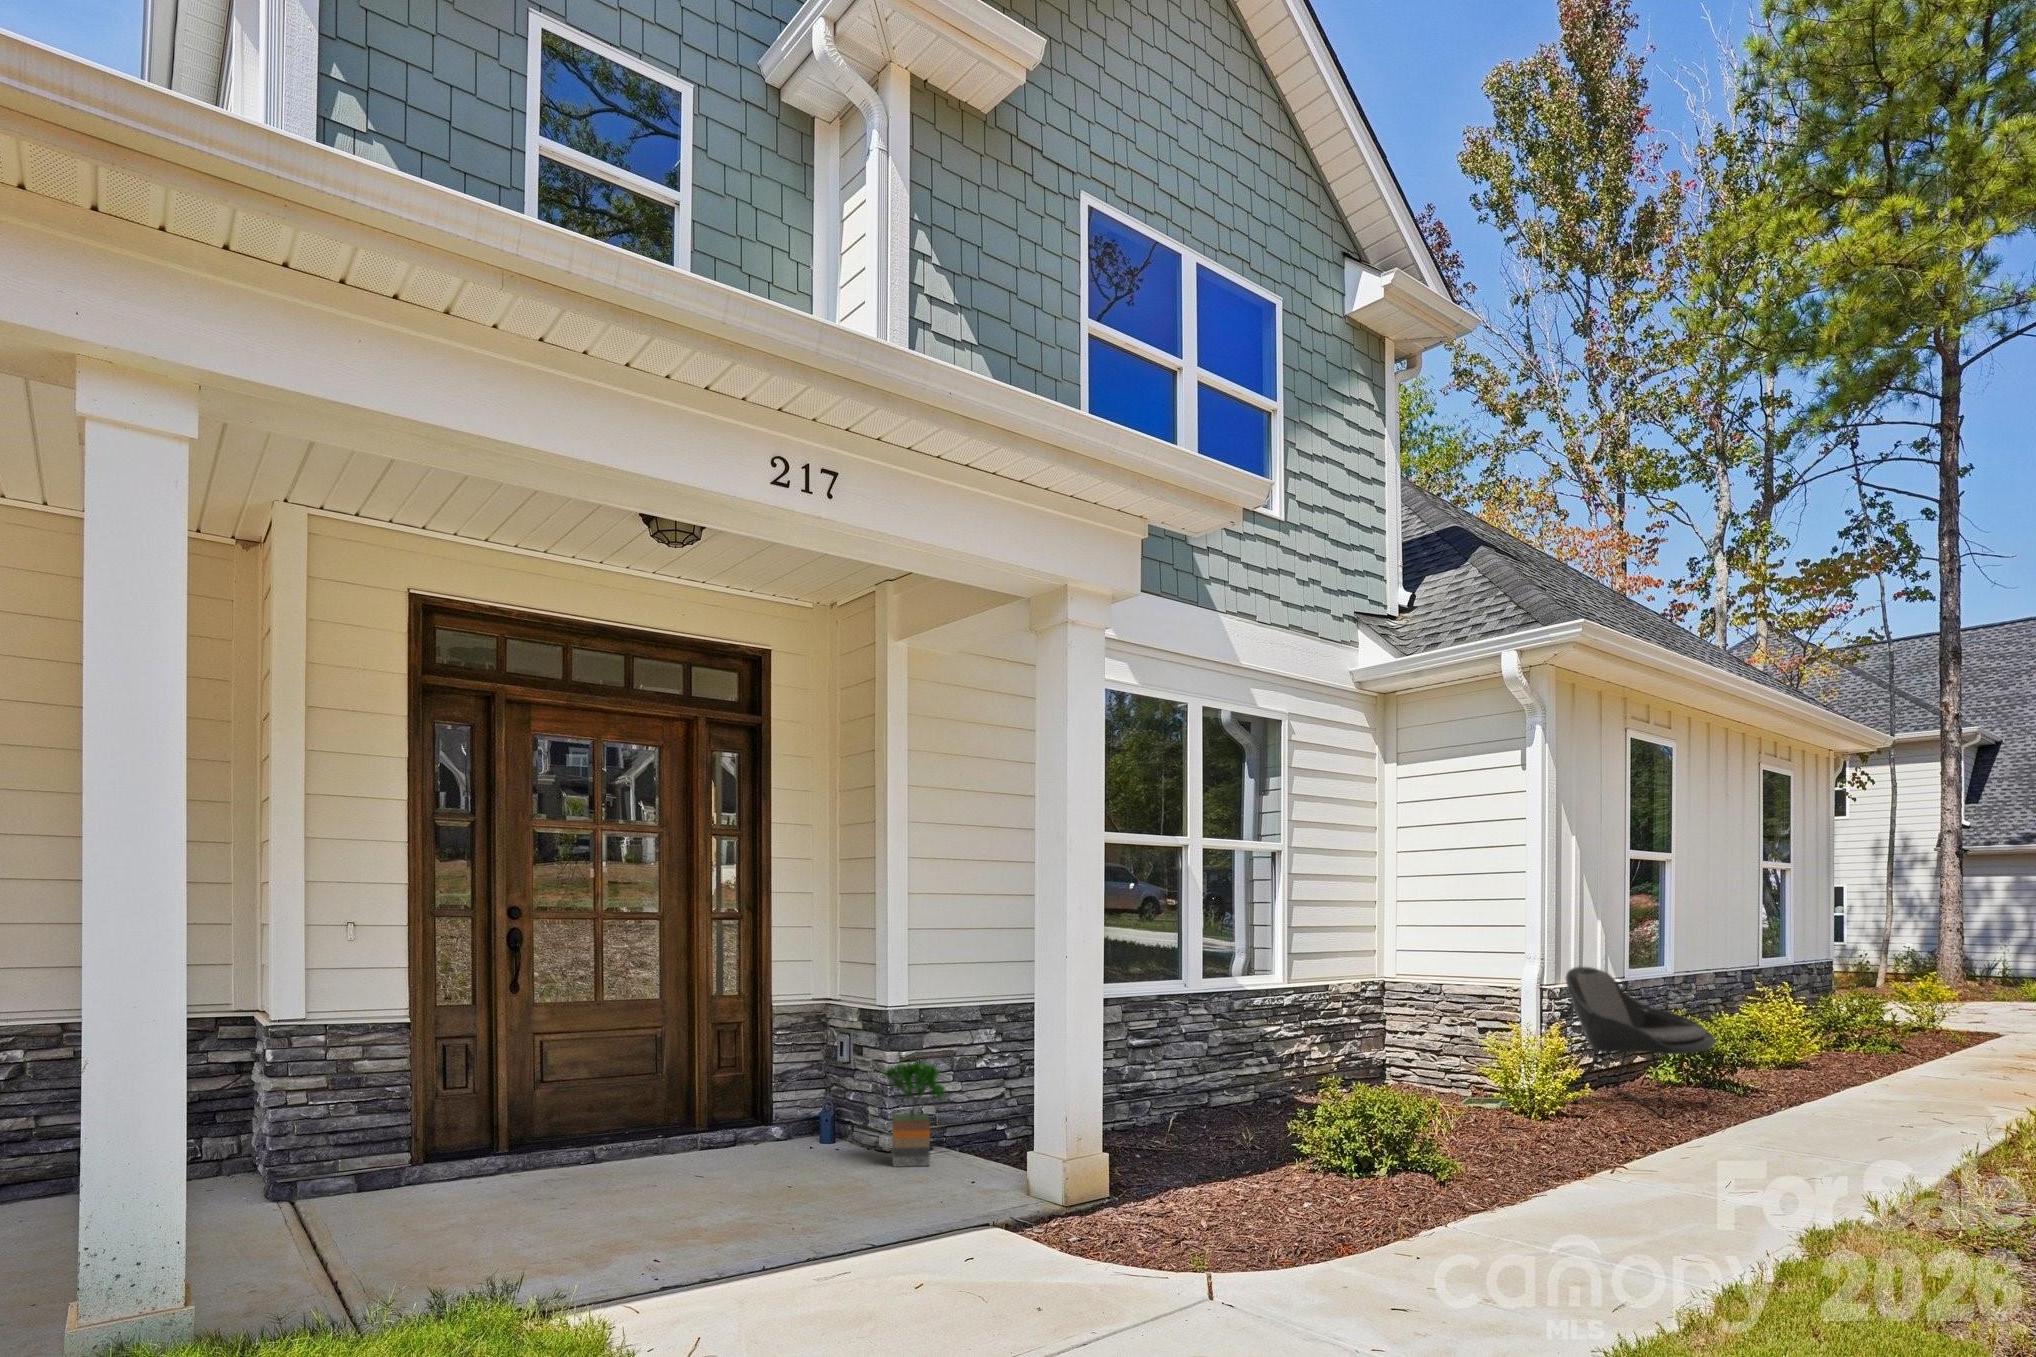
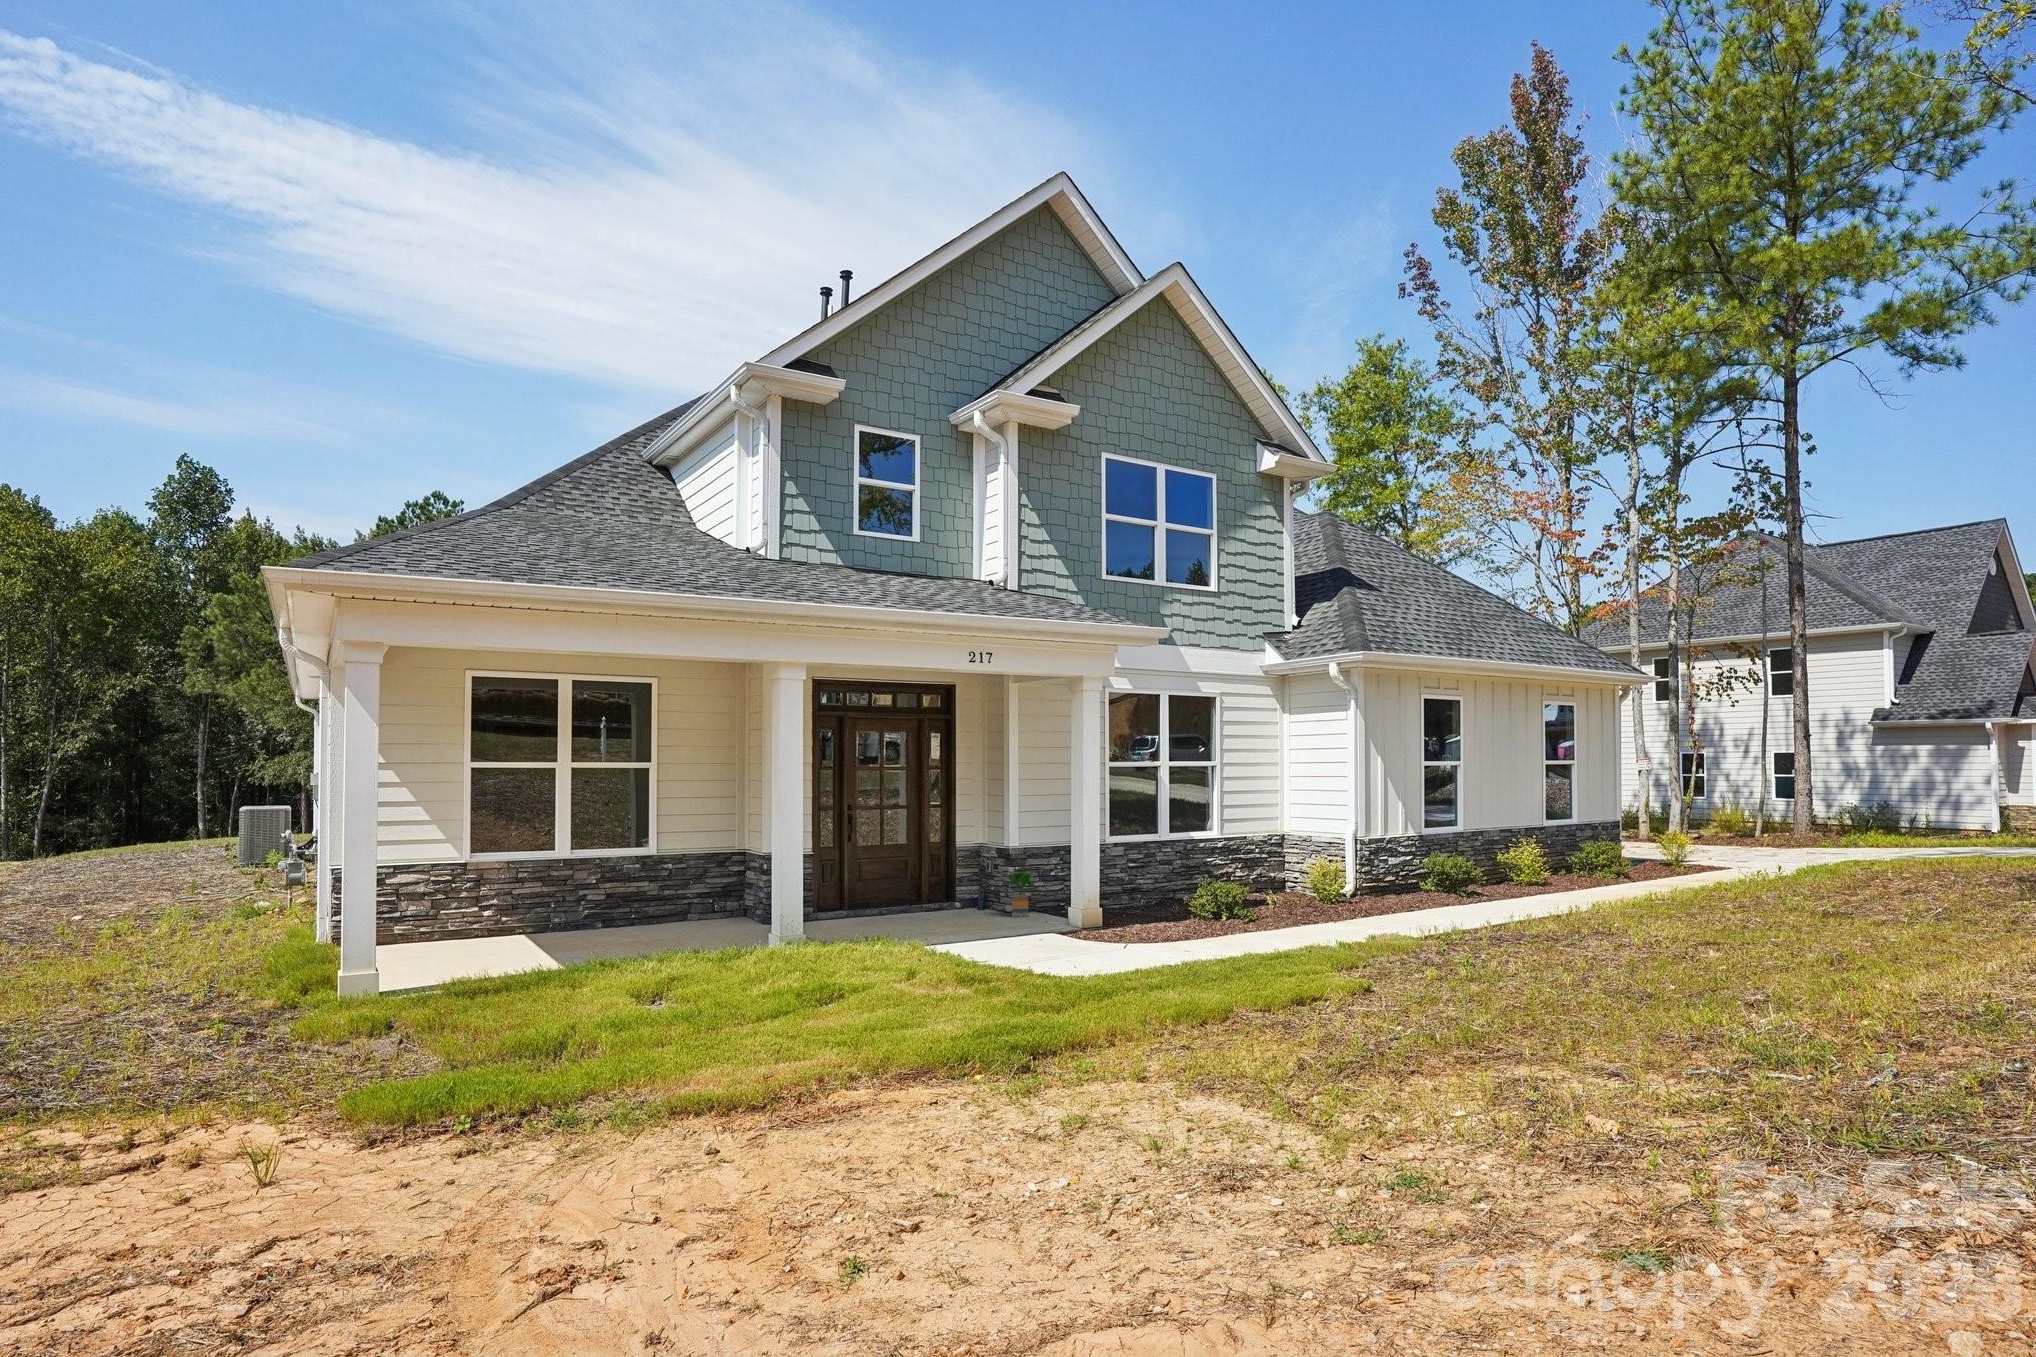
lounge chair: present [1566,966,1716,1118] -> none [1370,826,1449,901]

